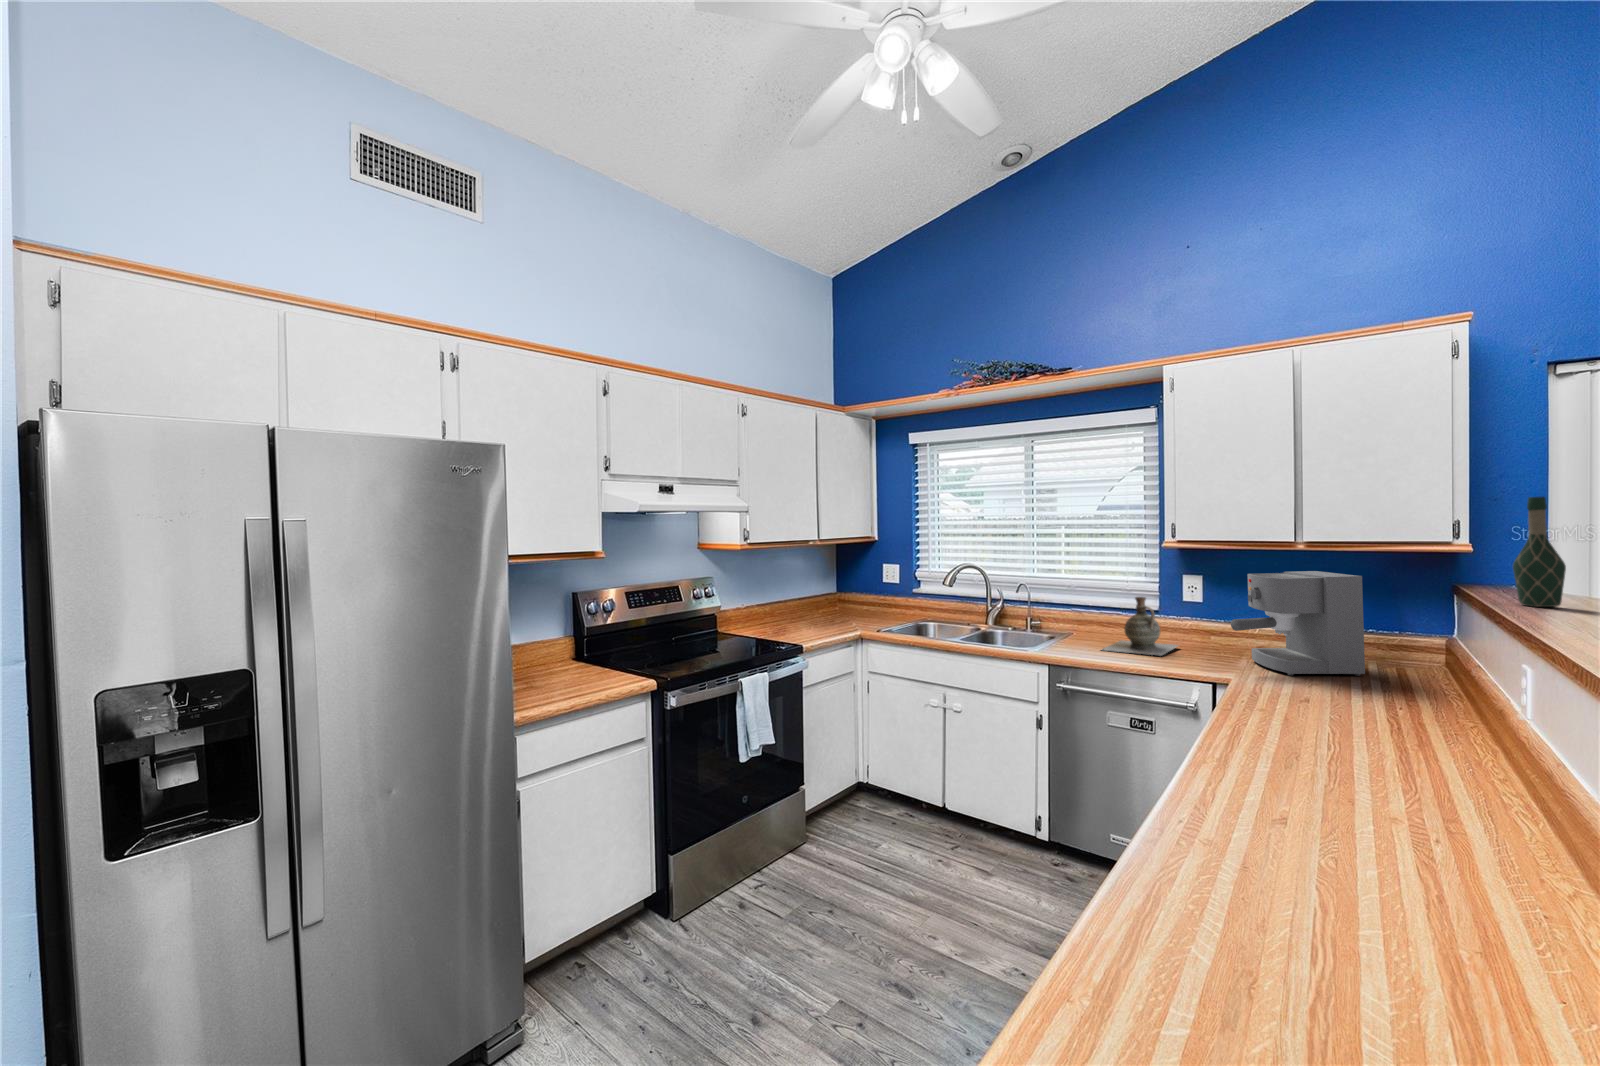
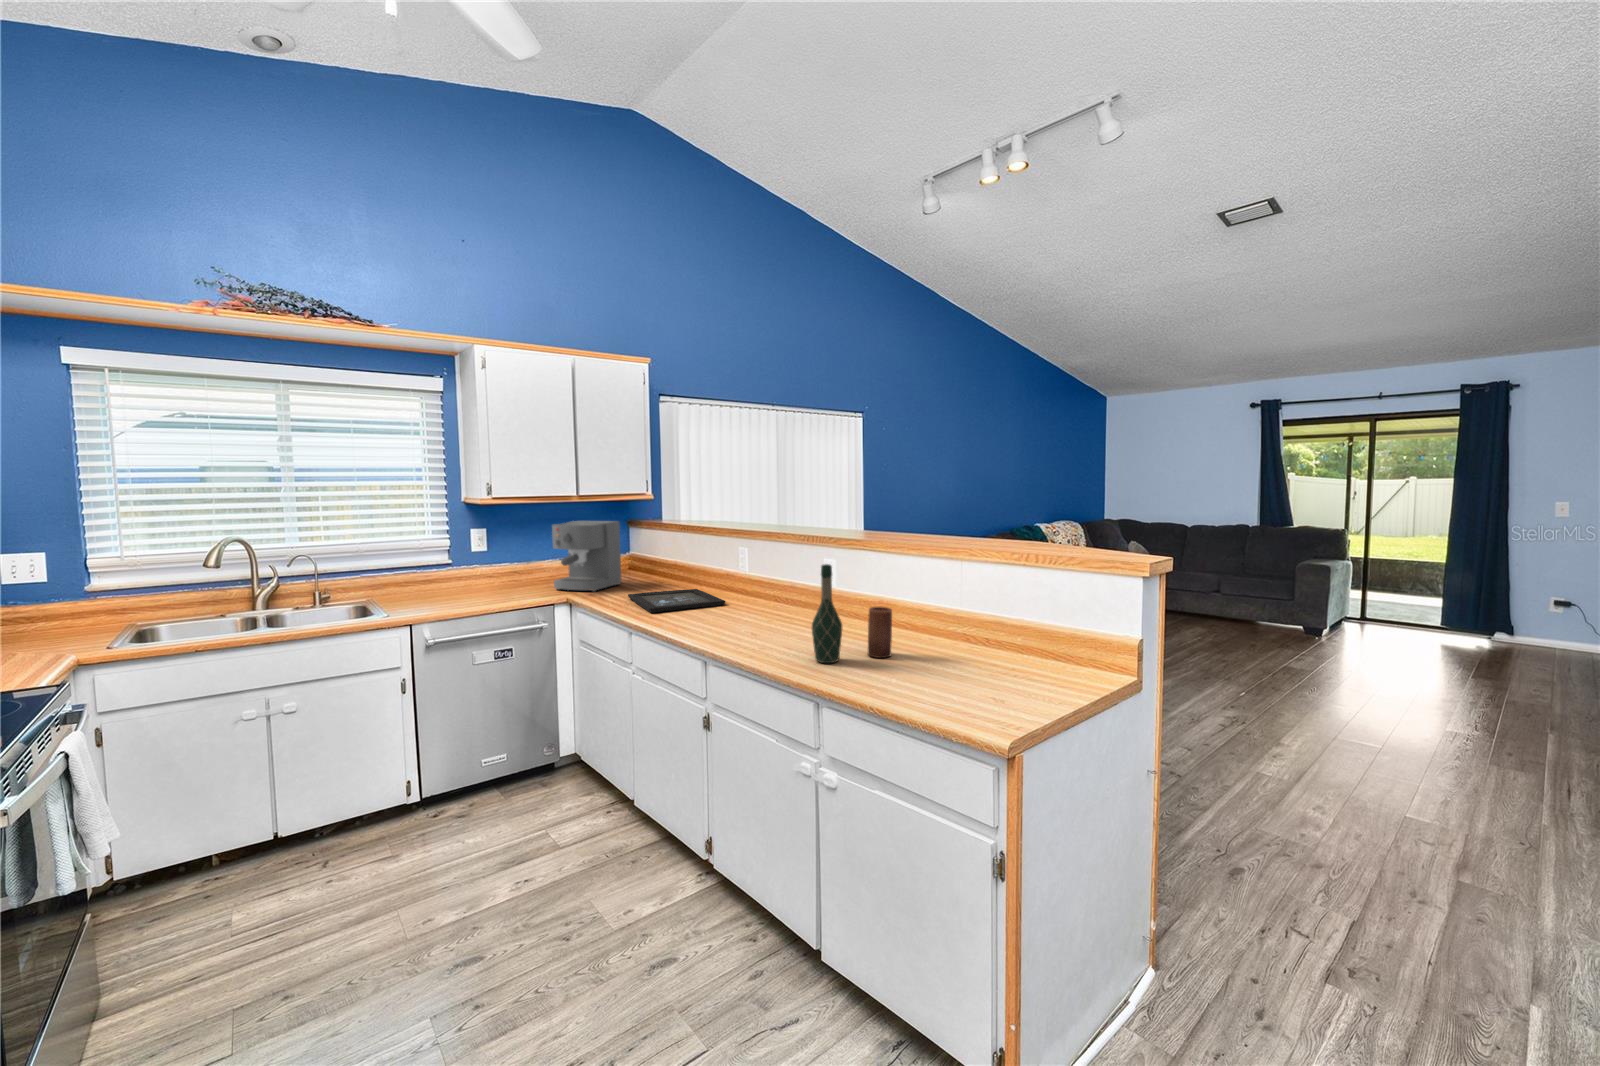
wine bottle: present [1513,497,1566,607] -> present [812,564,842,663]
ceramic jug: present [1103,597,1178,655] -> none [434,552,498,606]
tray: none [1247,689,1450,751] -> present [628,589,725,613]
candle: none [1318,844,1401,1003] -> present [868,607,892,658]

